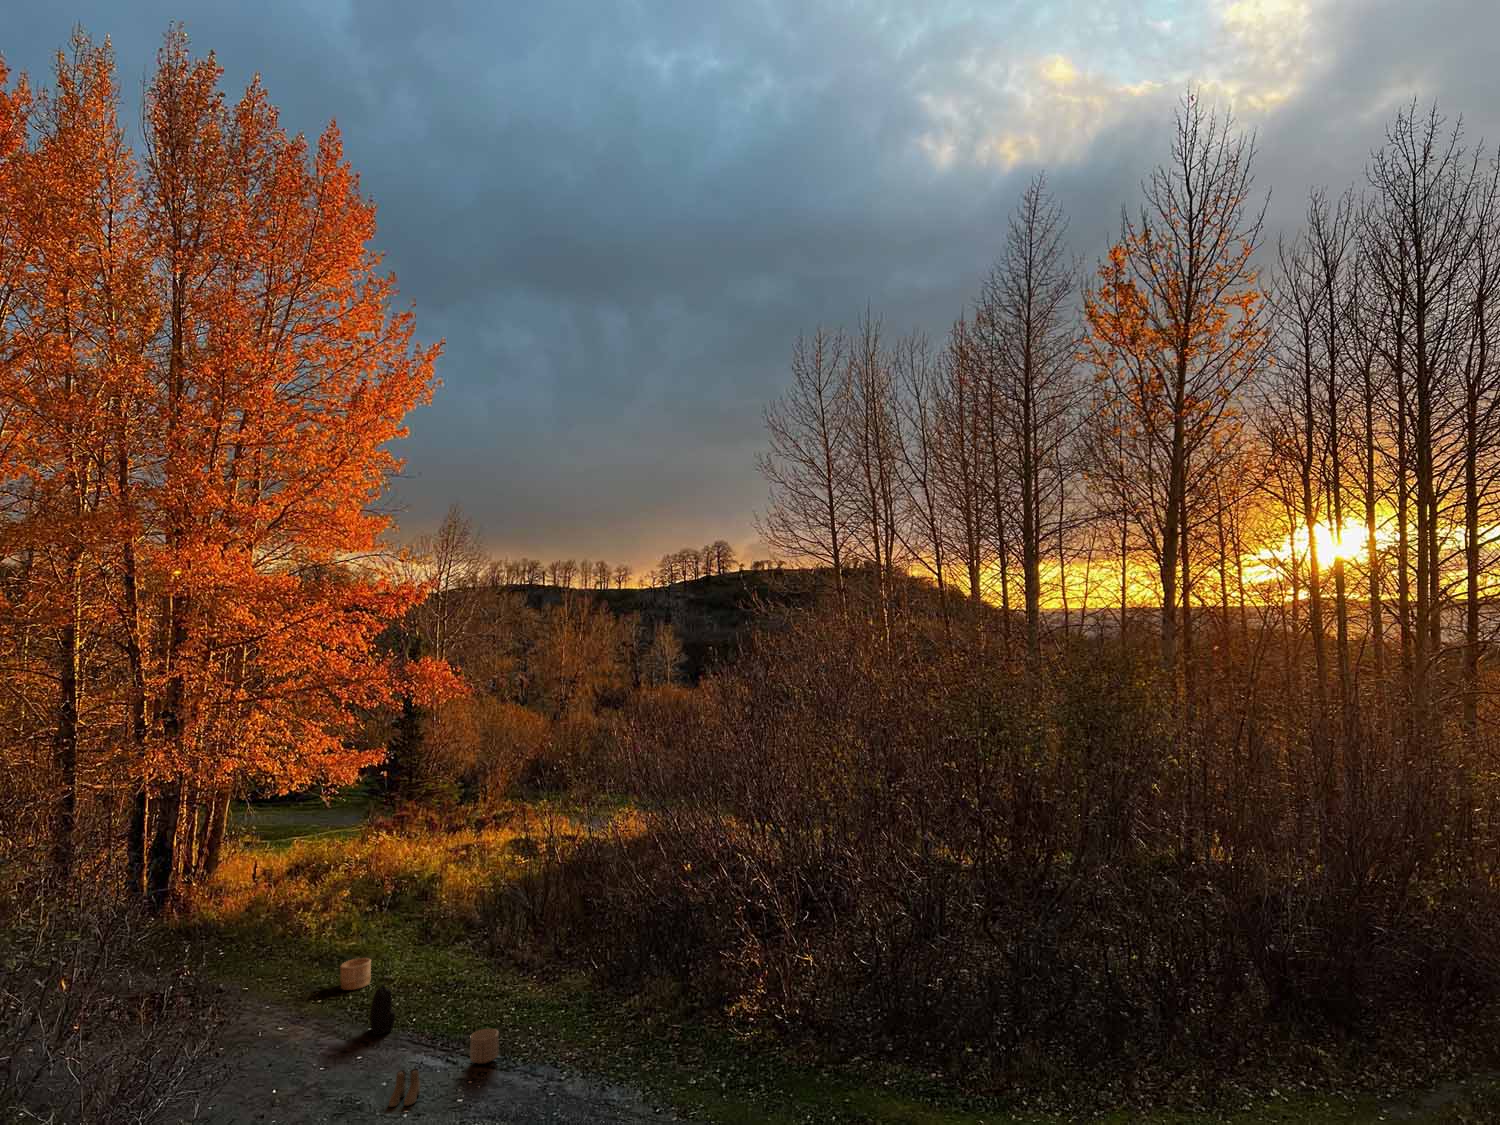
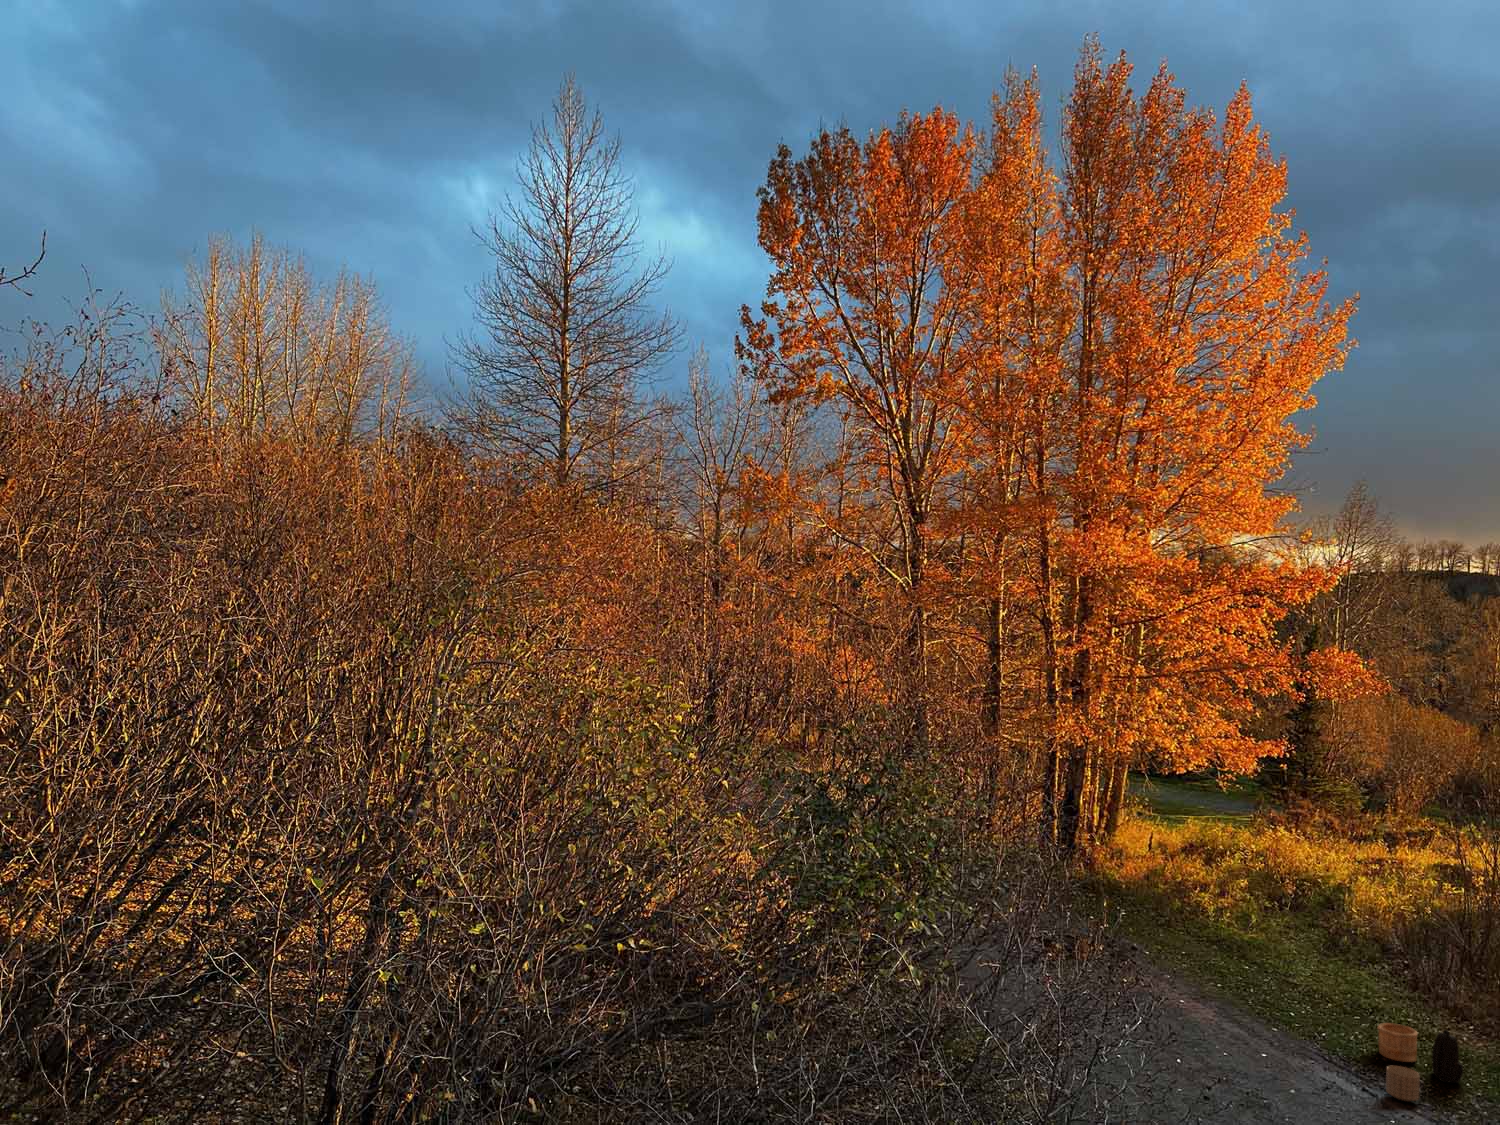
wooden bucket: present [340,958,371,990] -> present [1378,1023,1418,1062]
backpack: present [370,985,395,1035] -> present [1432,1030,1463,1083]
boots: present [389,1069,420,1107] -> none [1300,1069,1331,1104]

